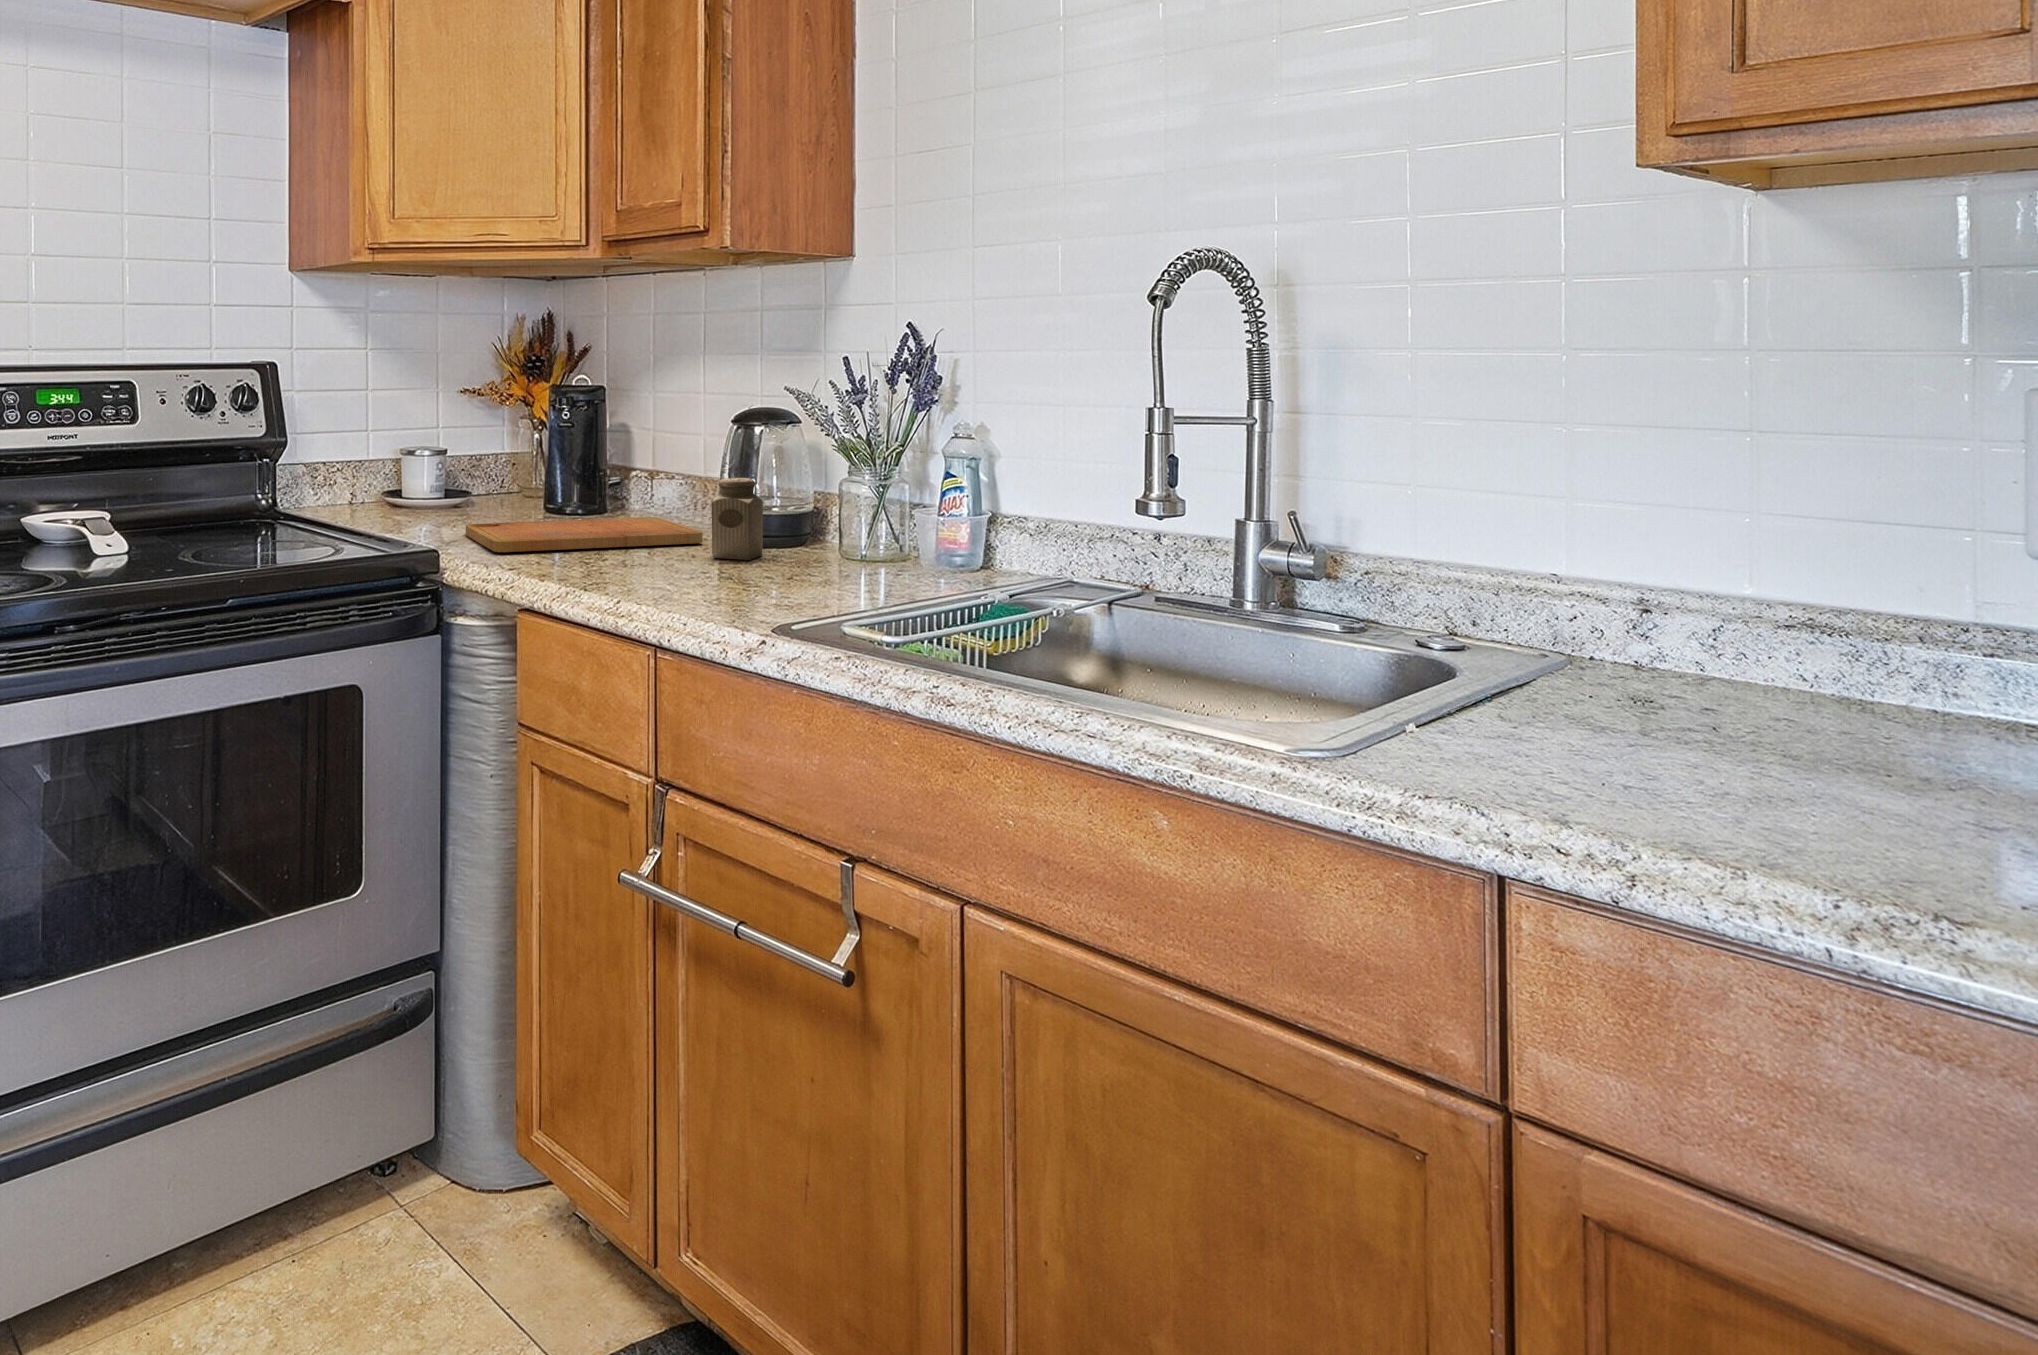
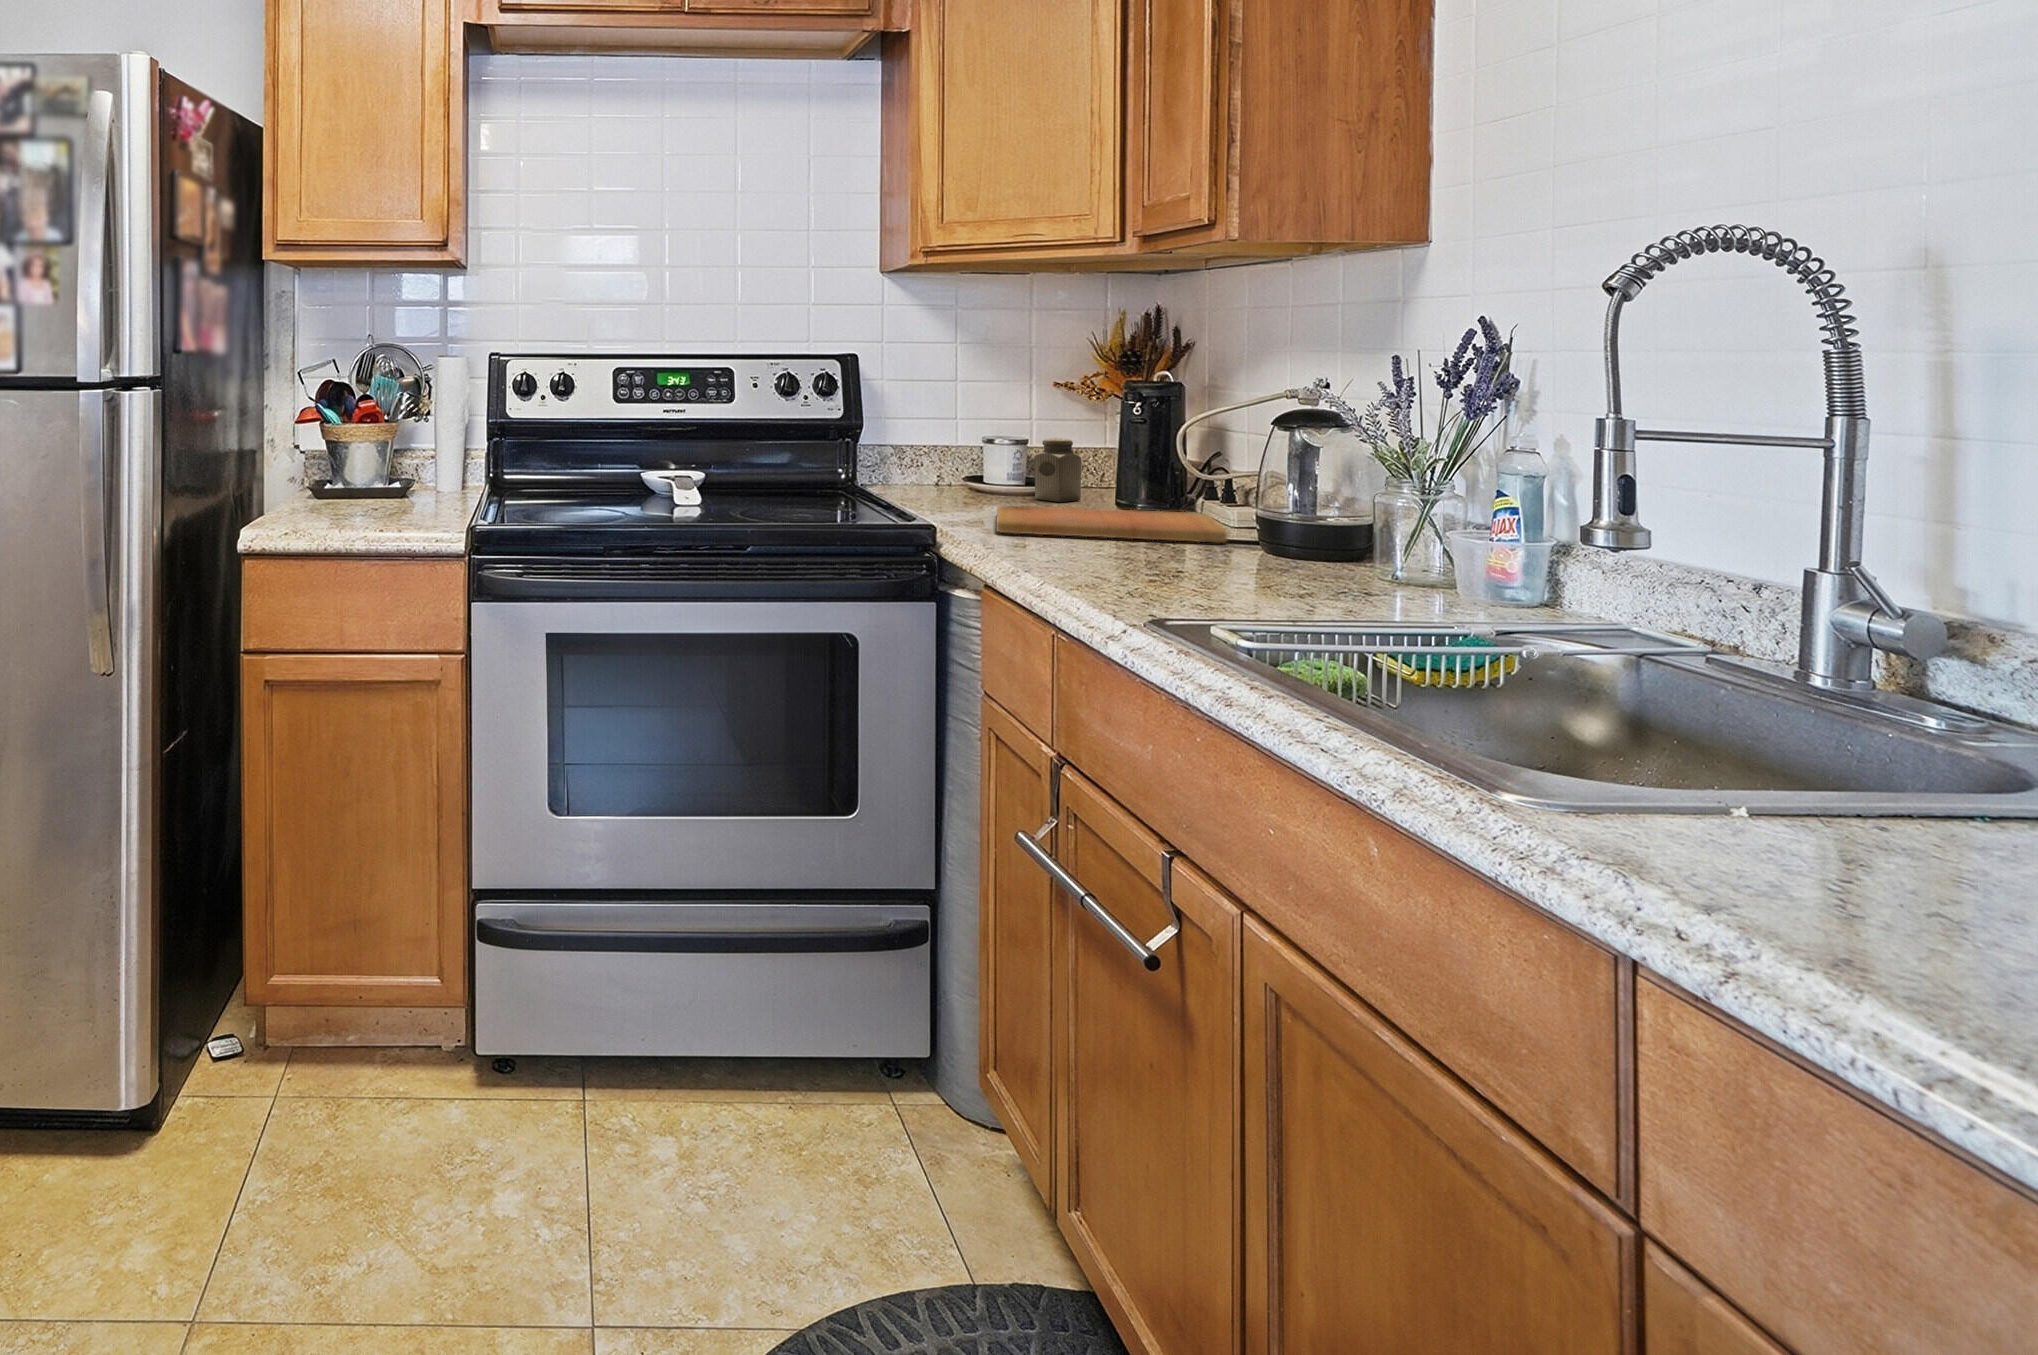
salt shaker: present [712,478,763,560] -> present [1035,438,1081,502]

